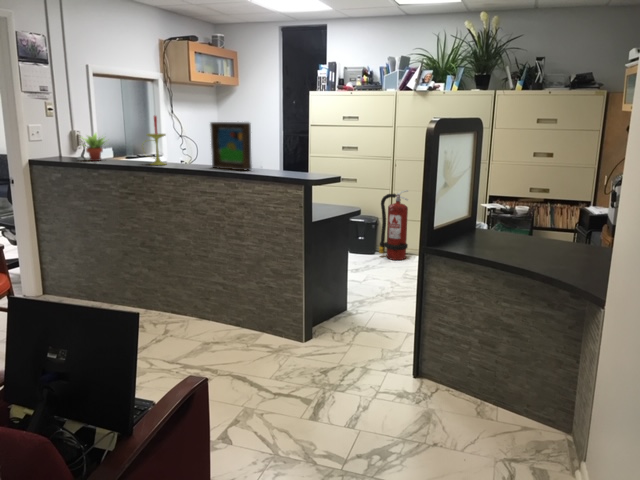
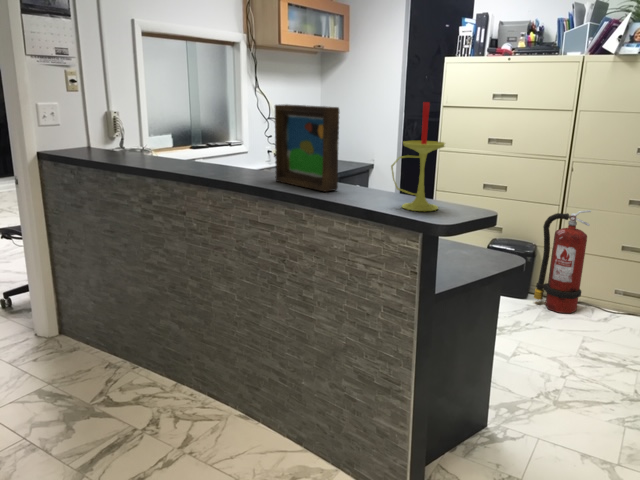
candle: present [145,116,165,165] -> present [391,102,445,211]
succulent plant: present [84,133,105,161] -> none [99,116,142,158]

